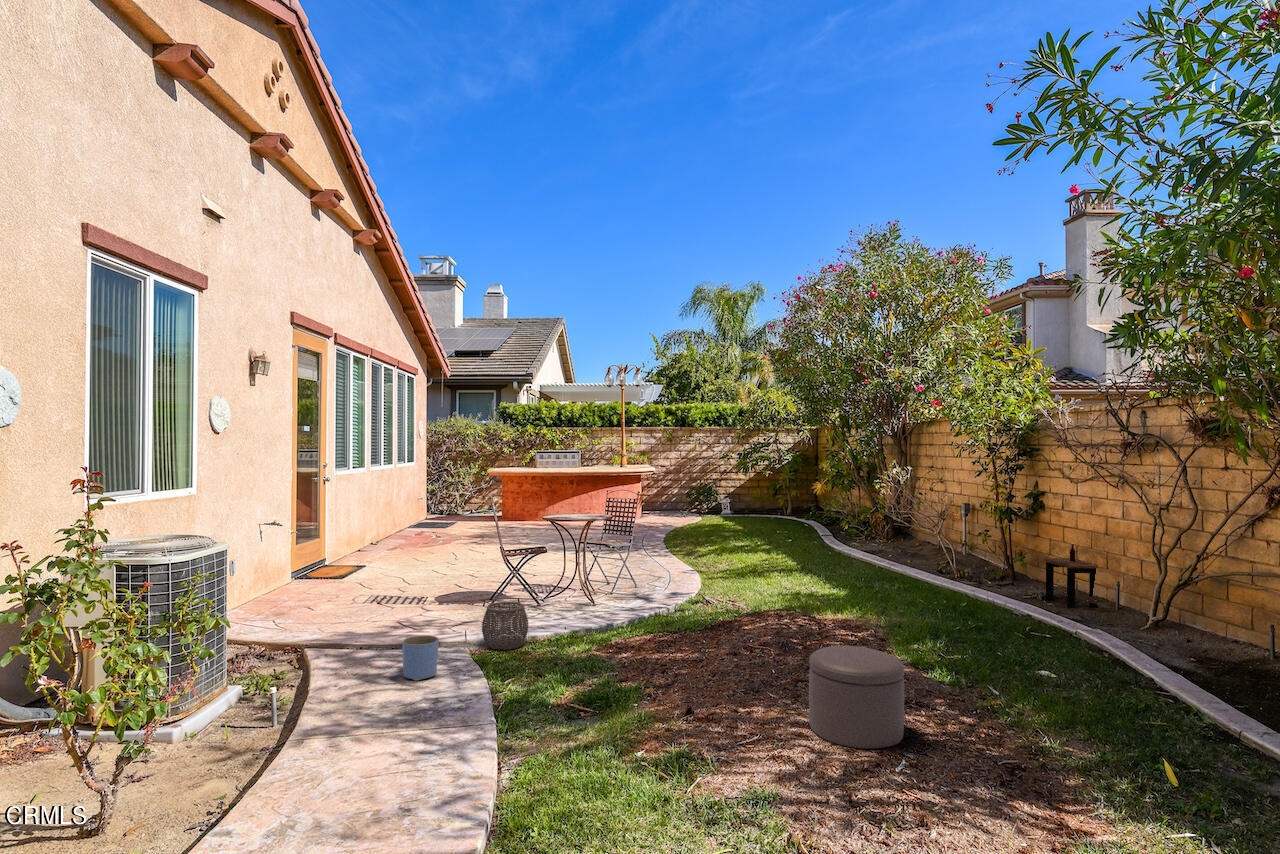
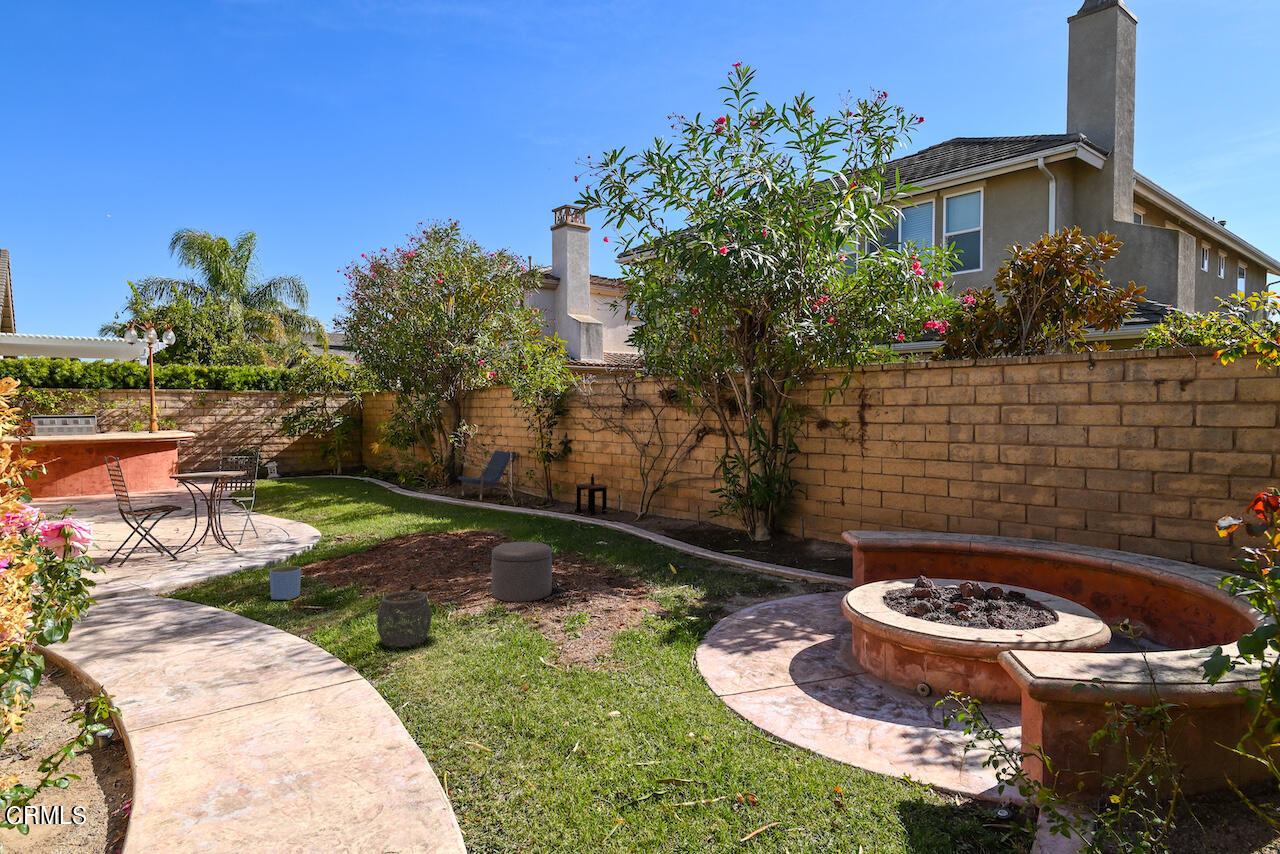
lounge chair: none [893,501,965,563] -> present [458,451,510,500]
woven basket: present [482,602,529,650] -> present [377,591,431,647]
planter: present [402,635,439,681] -> present [270,566,301,600]

